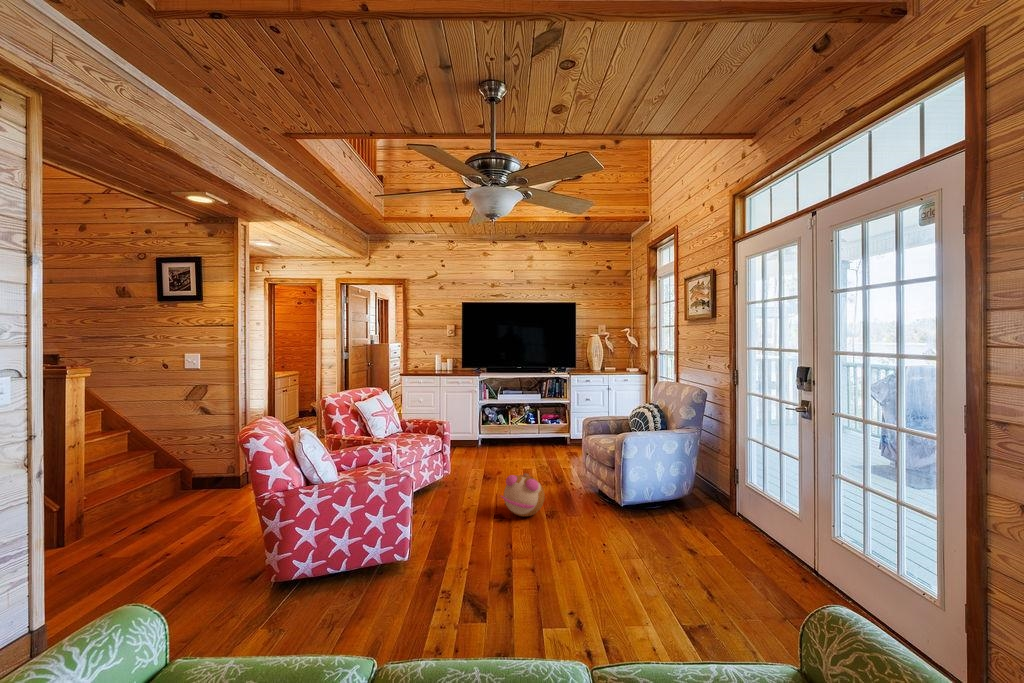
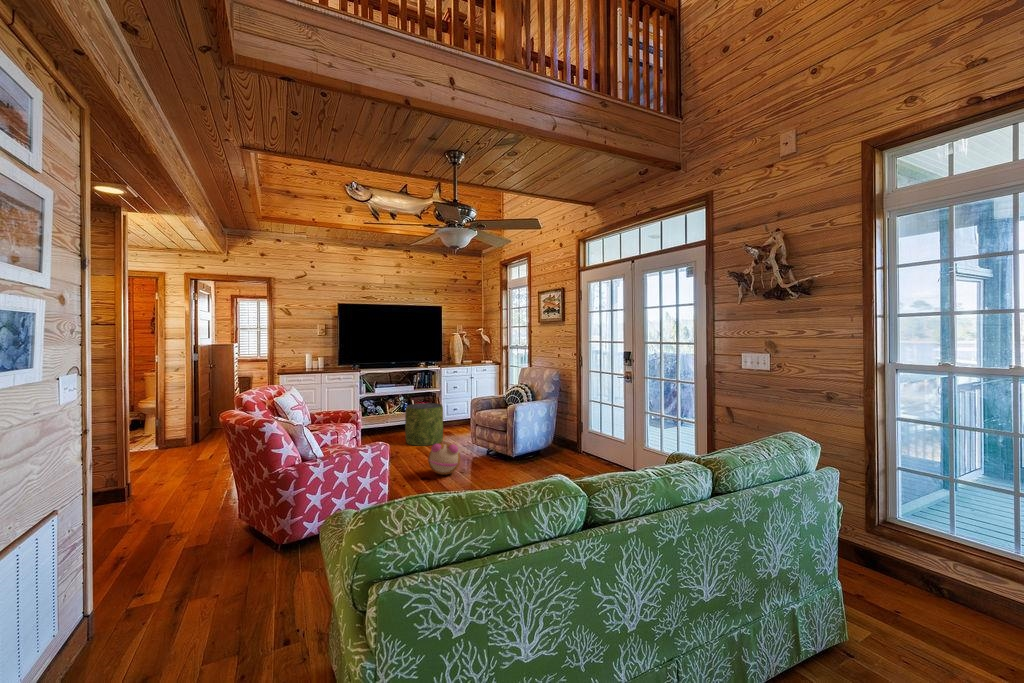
pouf: none [516,417,560,469] -> present [405,403,443,446]

